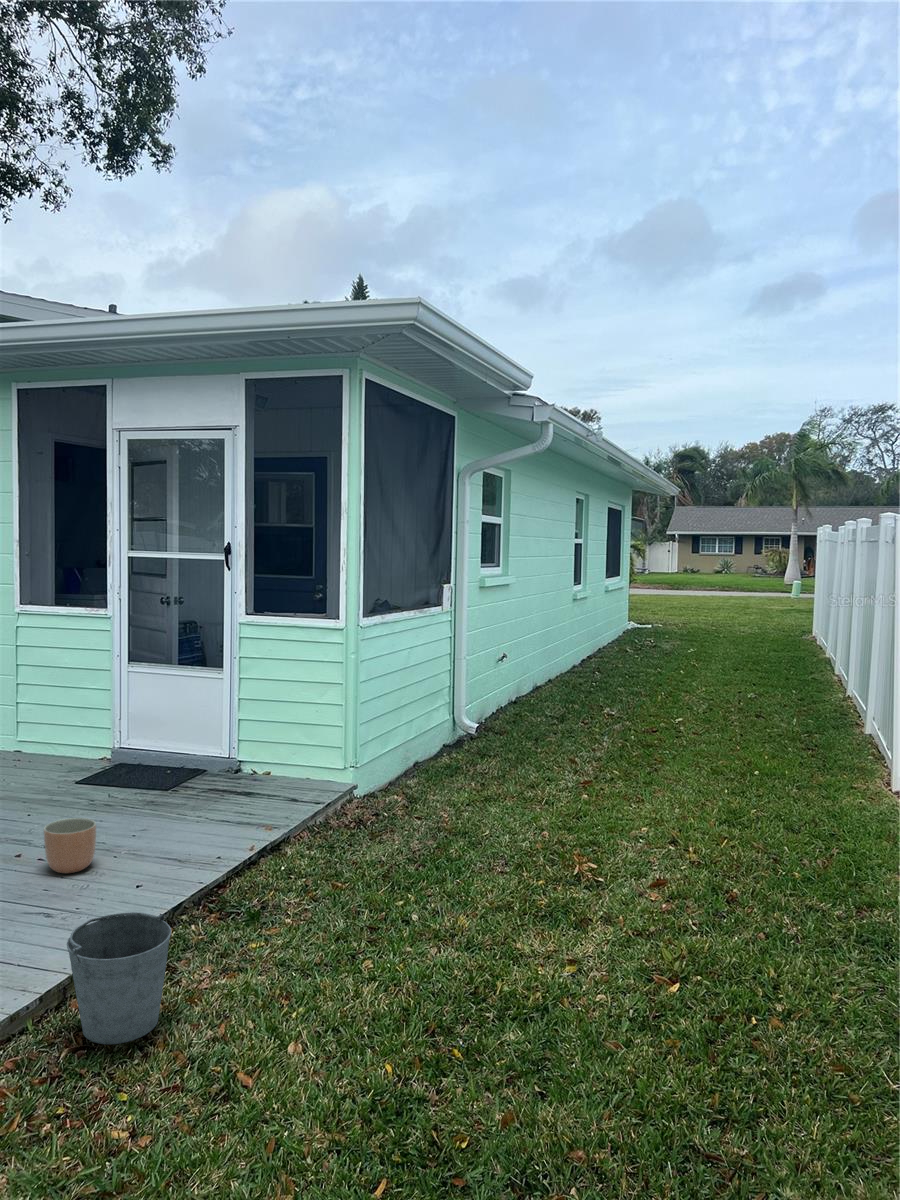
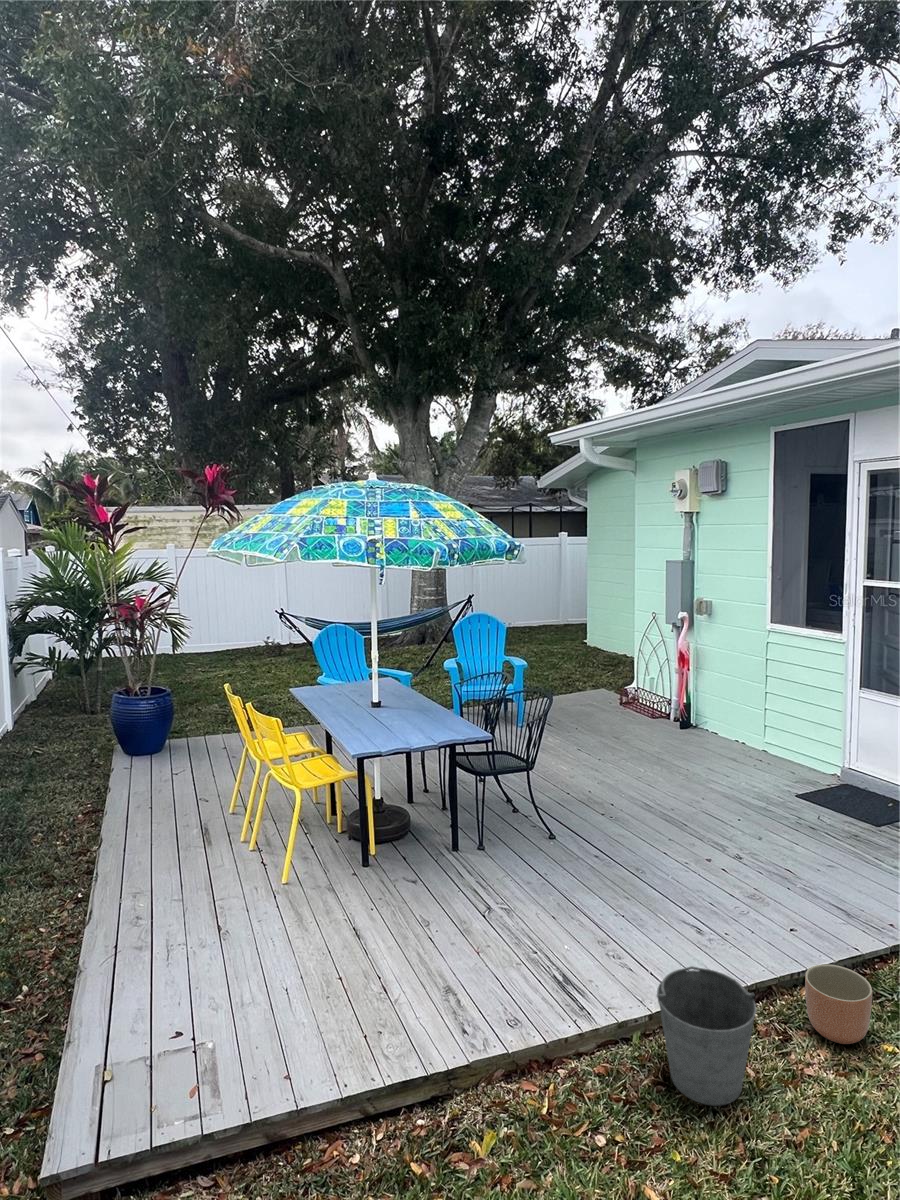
planter: present [44,818,96,873] -> present [805,964,872,1044]

